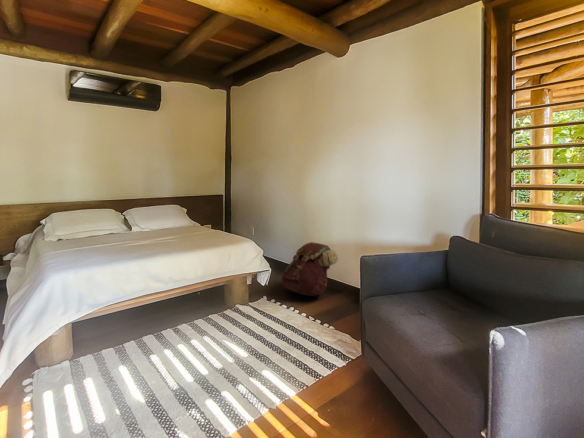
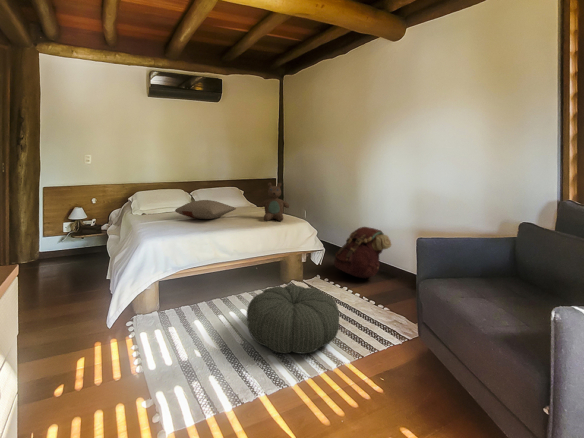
teddy bear: none [198,201,231,242] -> present [259,182,289,221]
pillow: none [99,222,172,244] -> present [175,200,236,219]
pouf: none [180,313,283,393] -> present [247,285,339,354]

